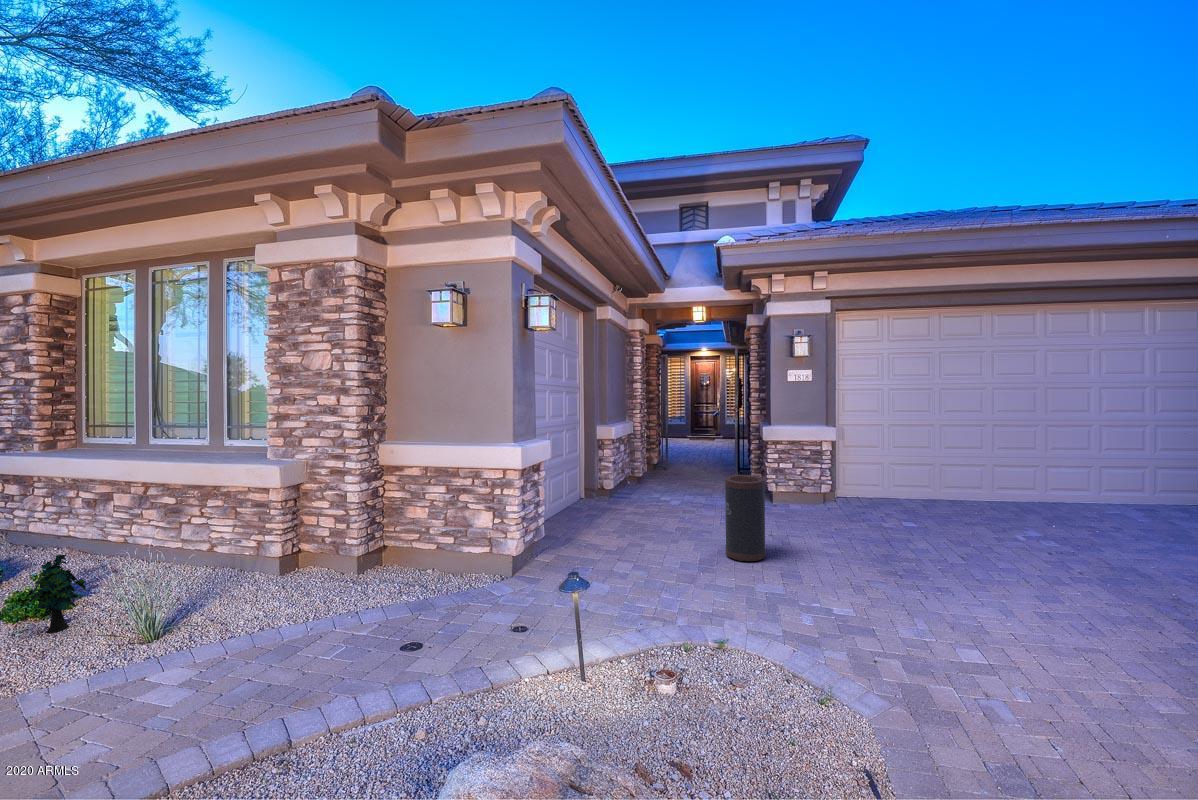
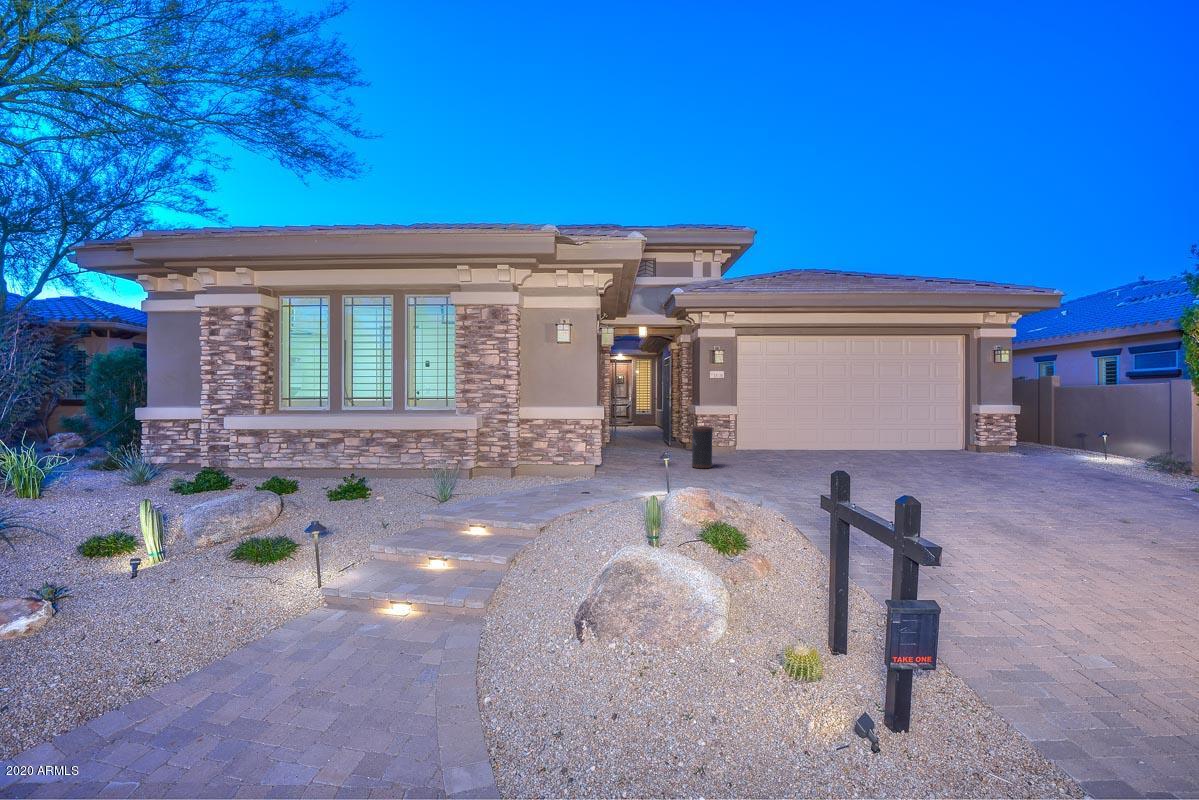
decorative plant: present [28,555,86,633] -> none [386,456,411,494]

